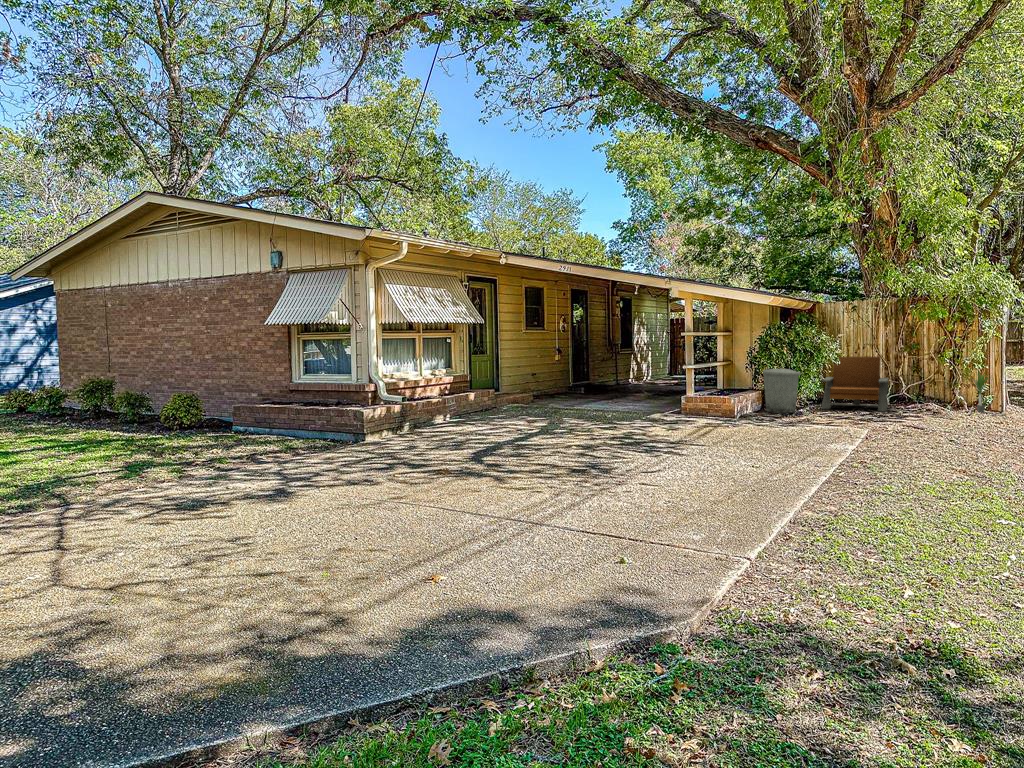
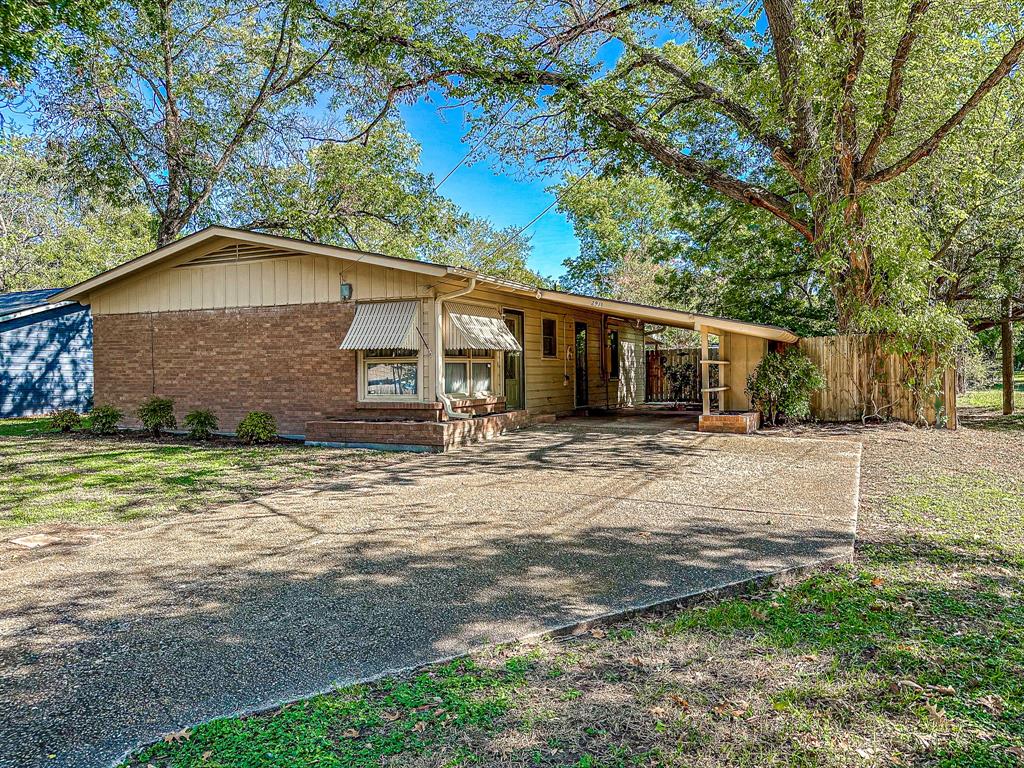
lounge chair: present [822,356,888,411] -> none [811,383,865,429]
trash can: present [763,367,801,413] -> none [763,391,796,430]

